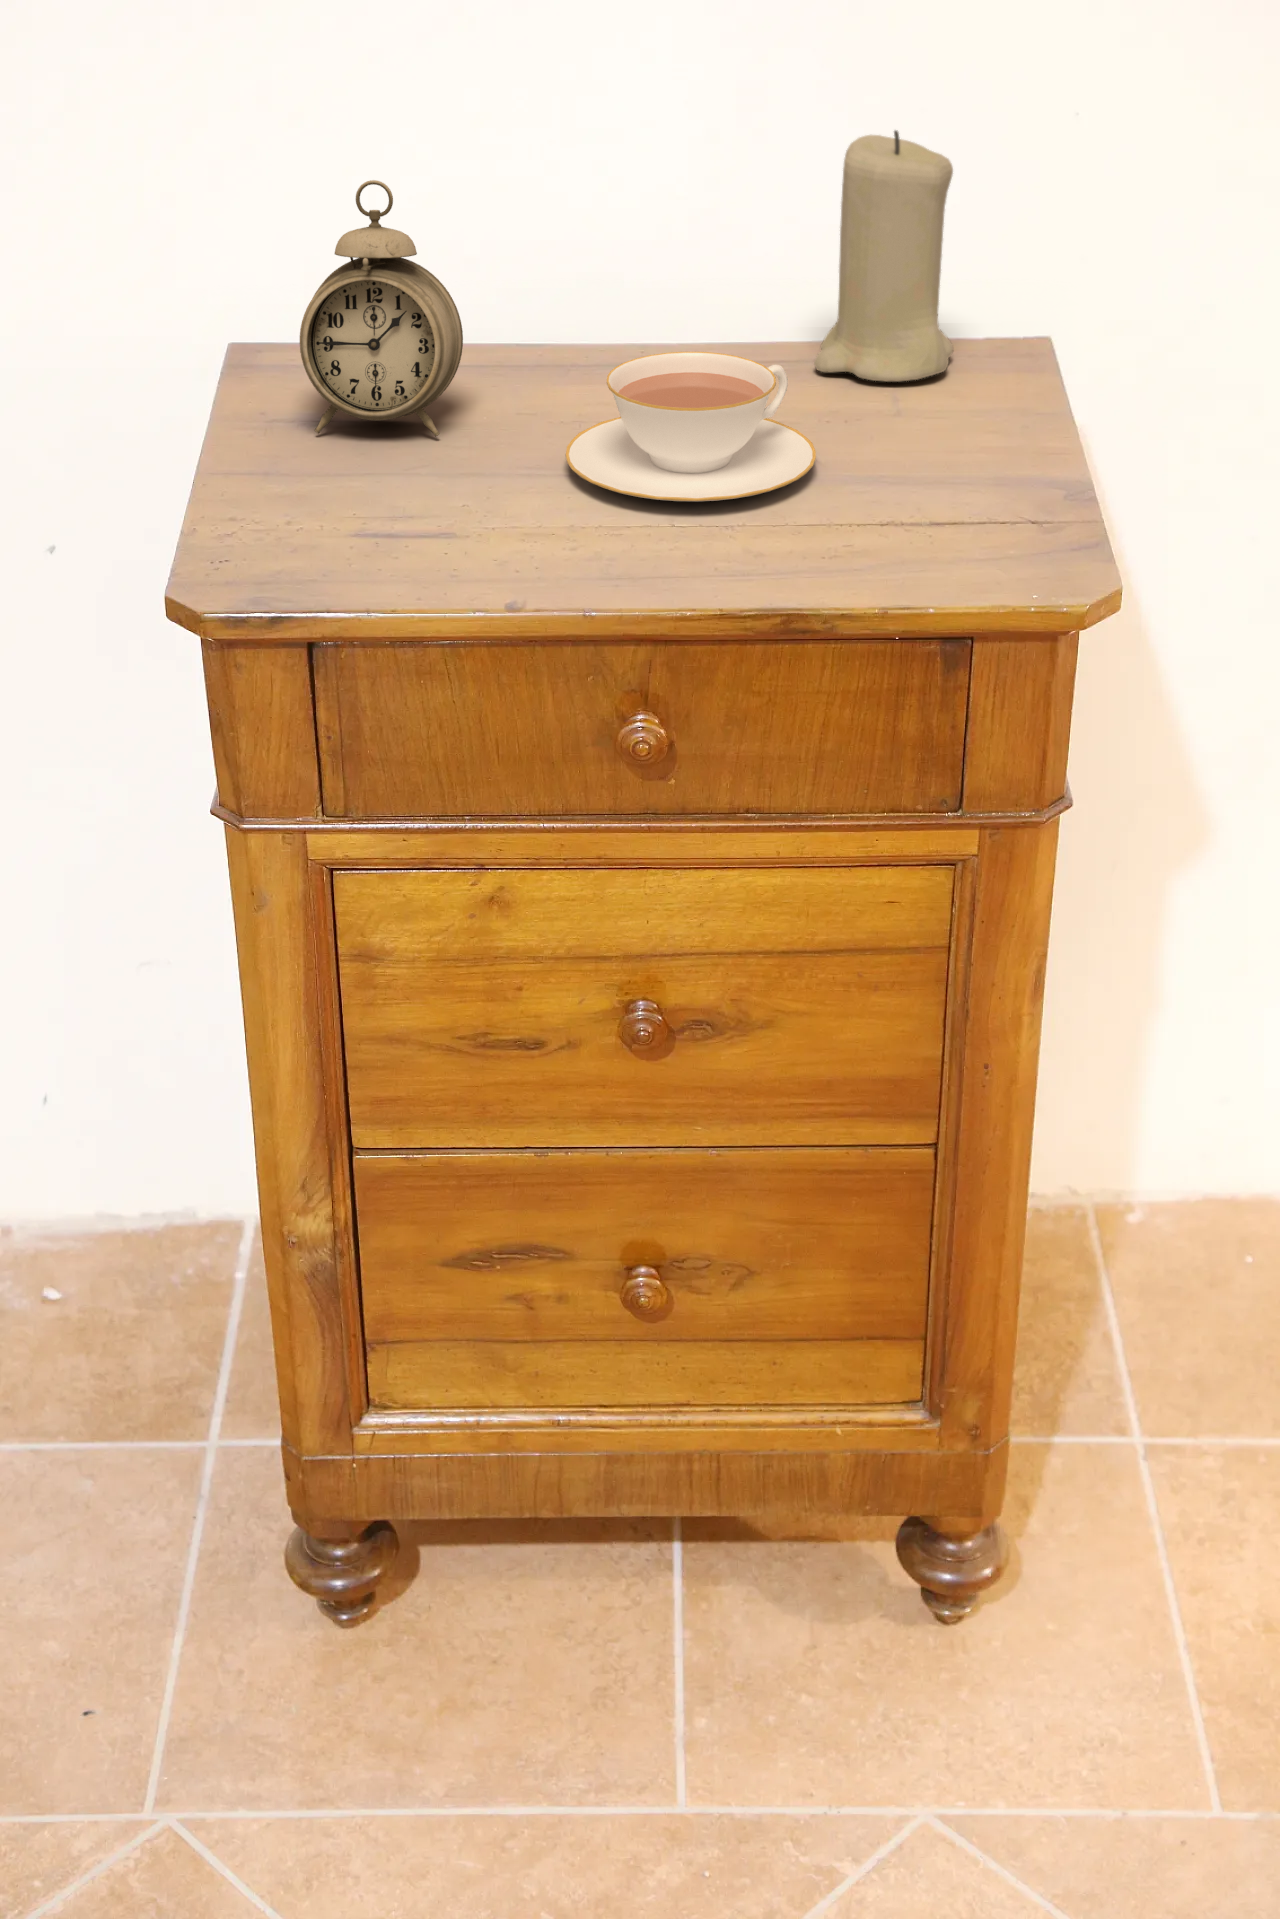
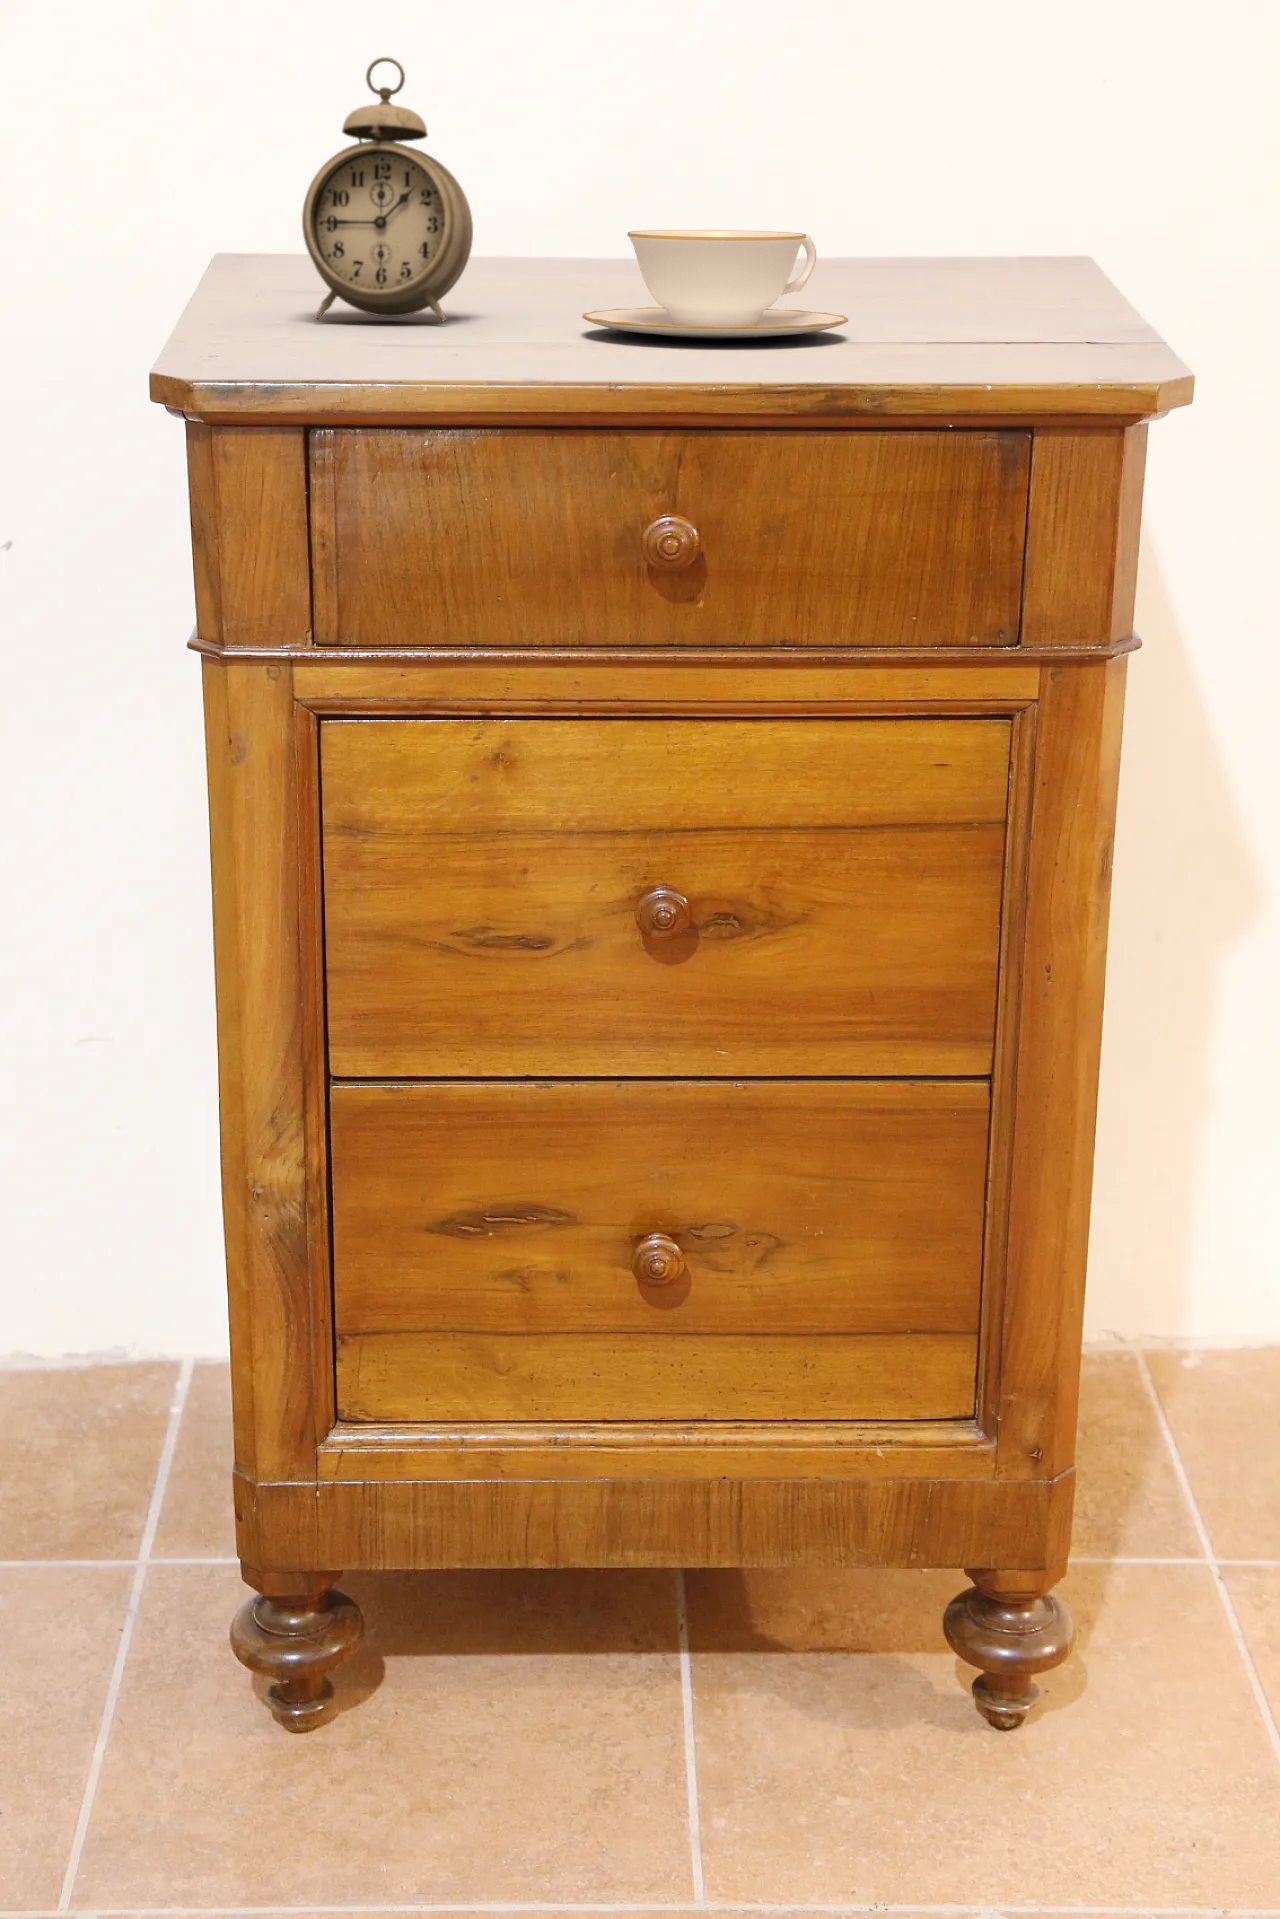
candle: present [814,130,953,382] -> none [835,58,978,311]

